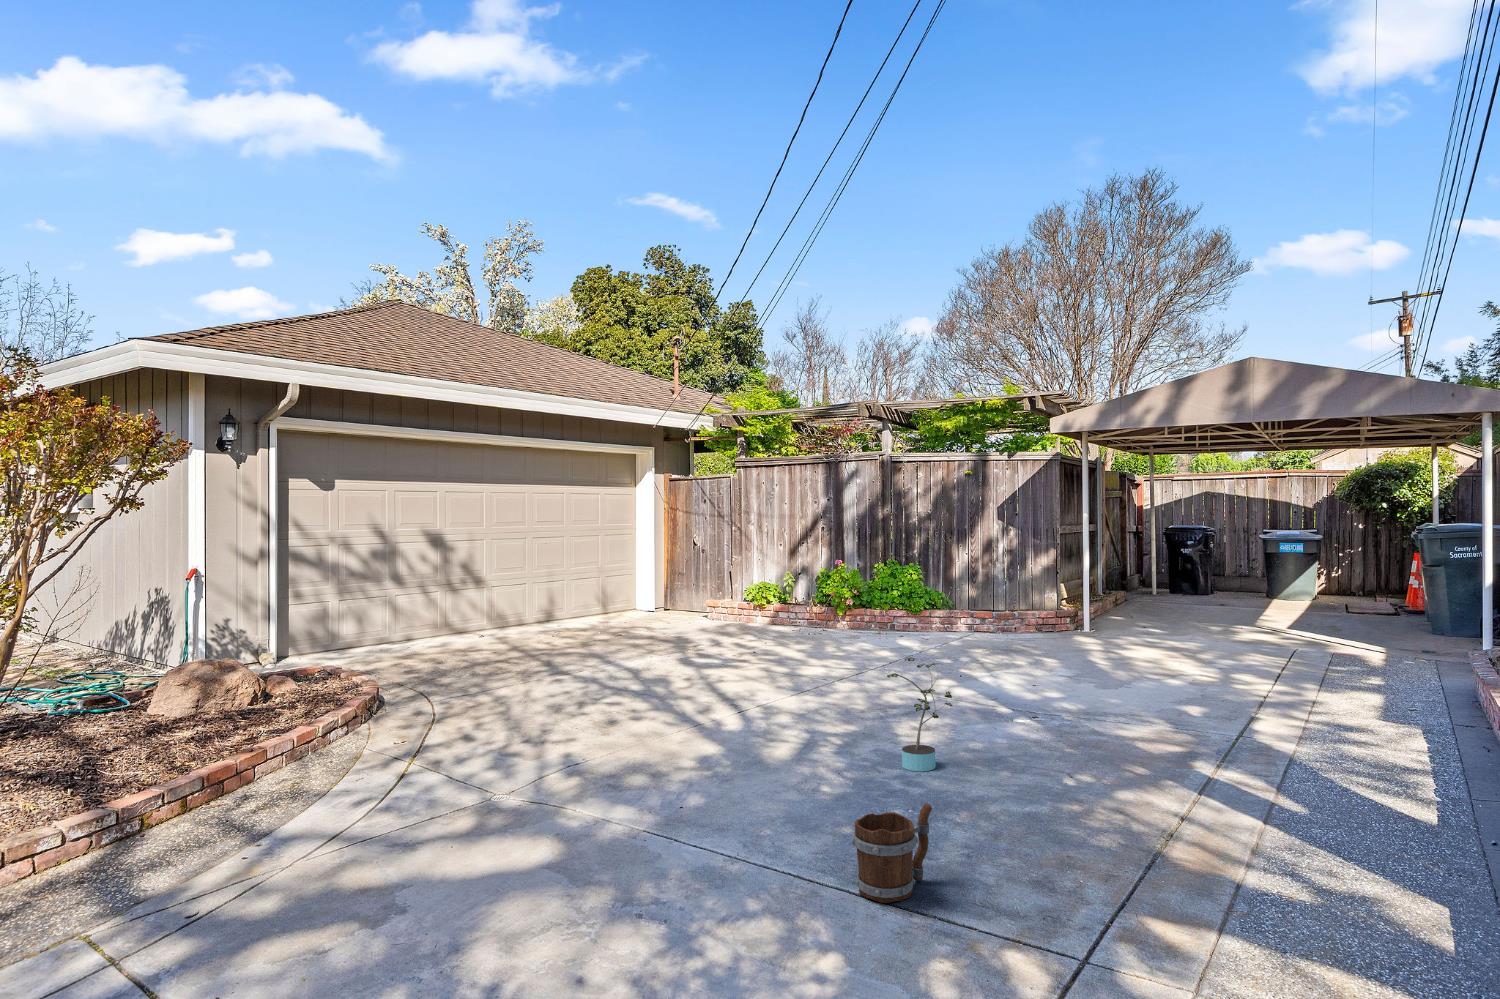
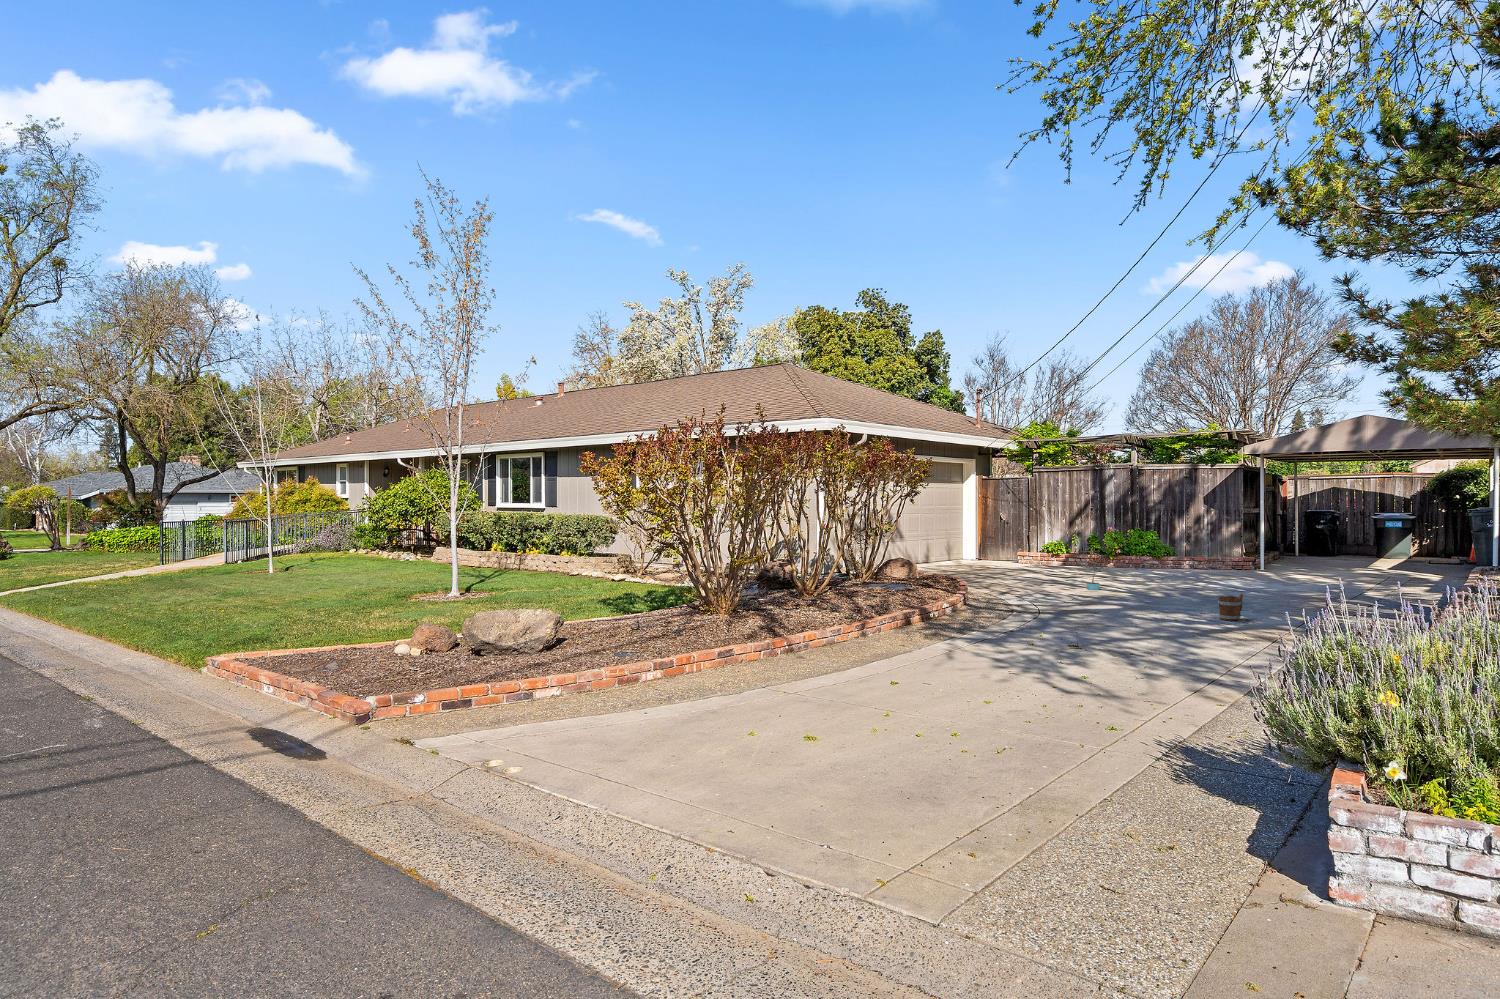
potted plant: present [887,658,953,771] -> present [1084,551,1106,590]

